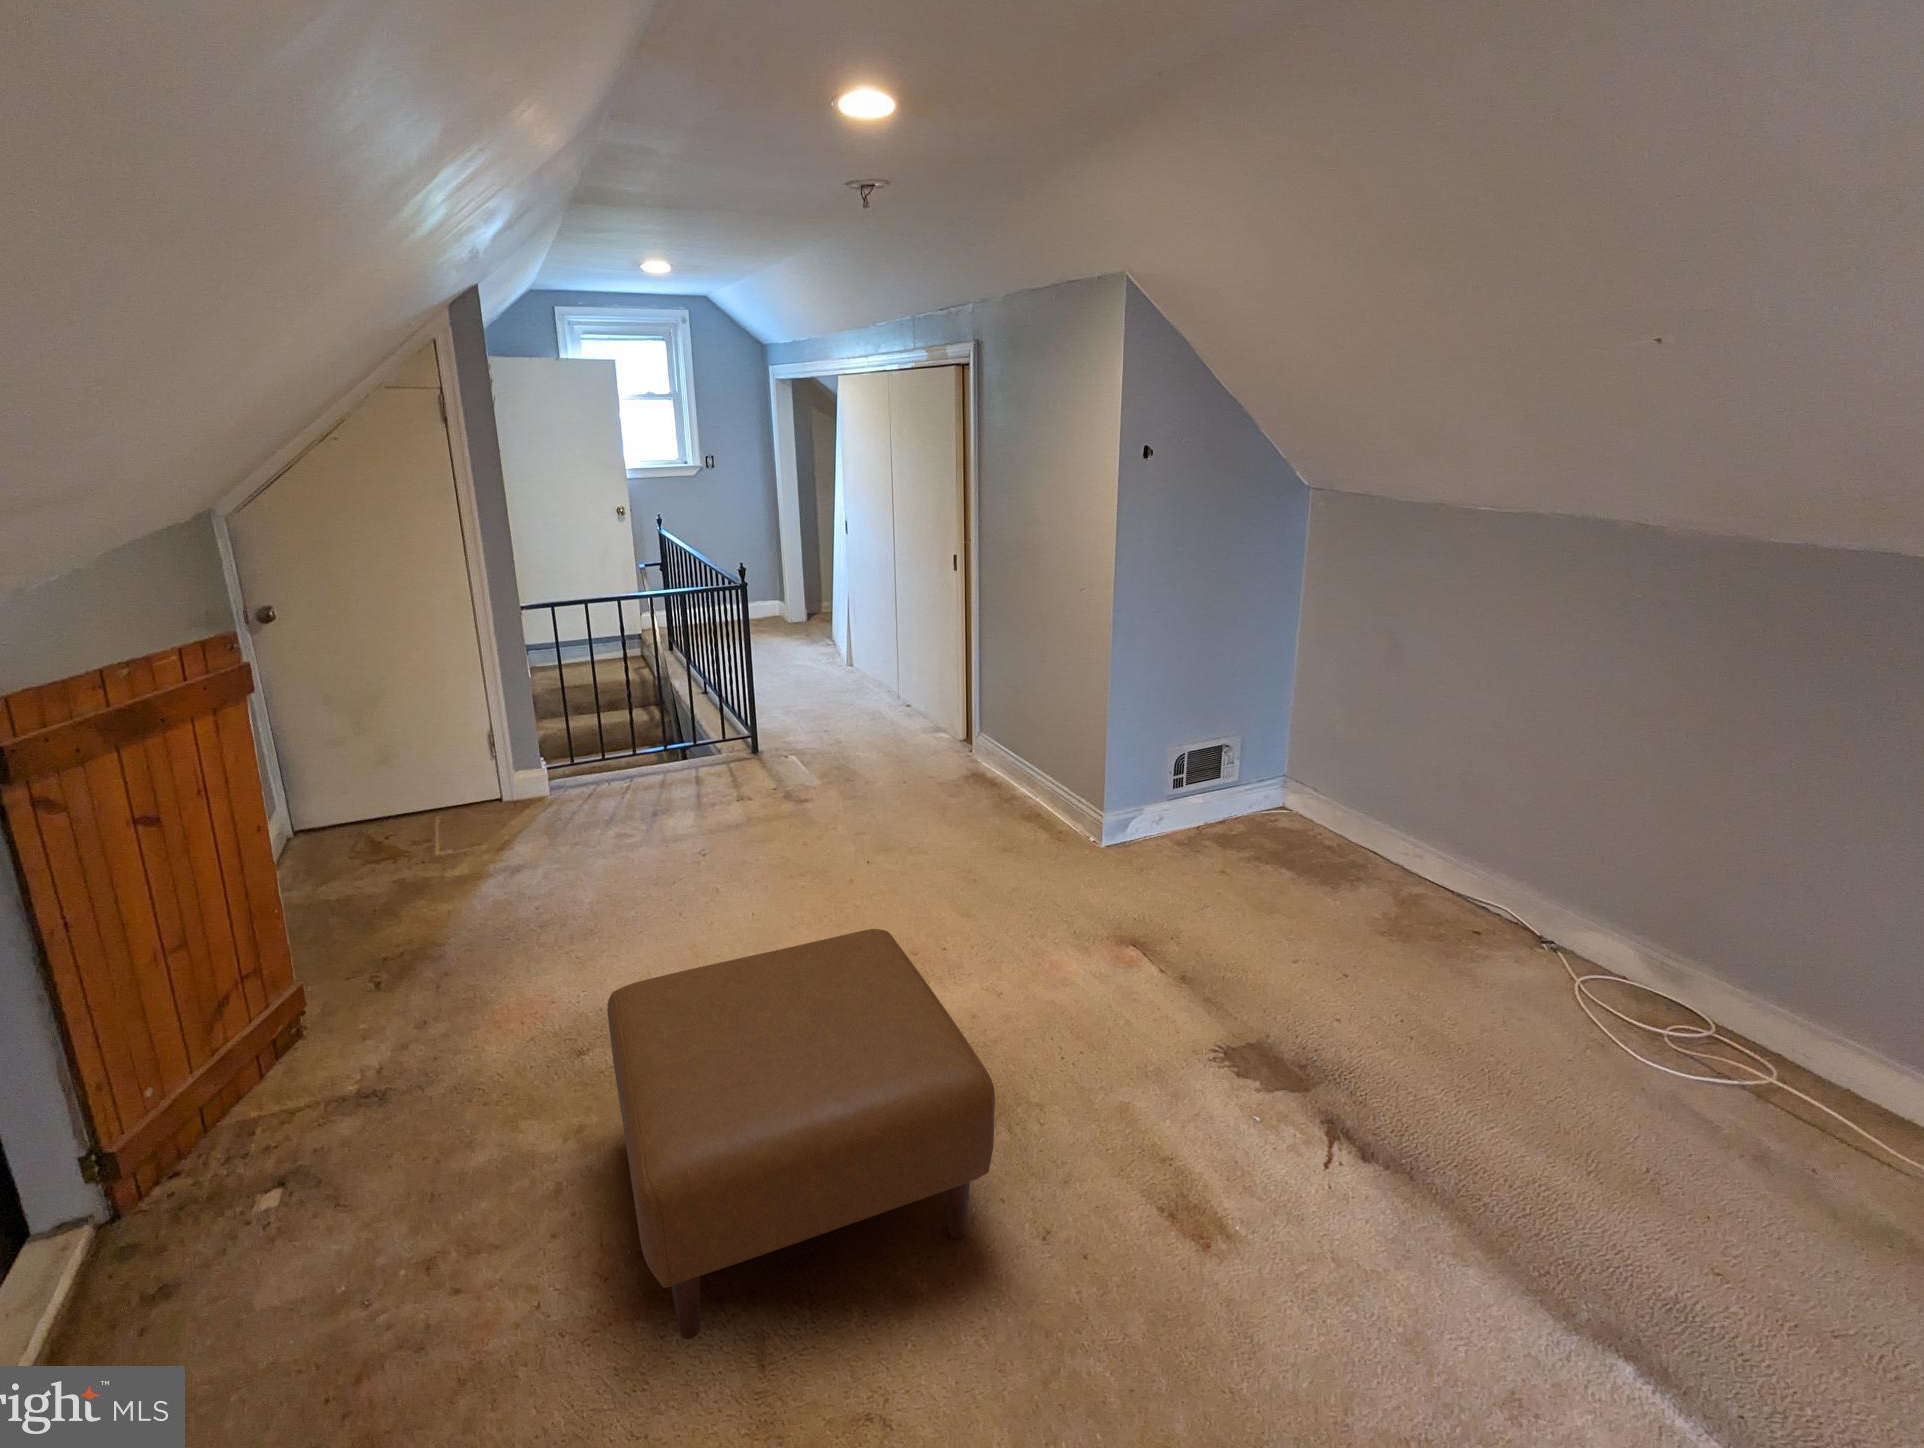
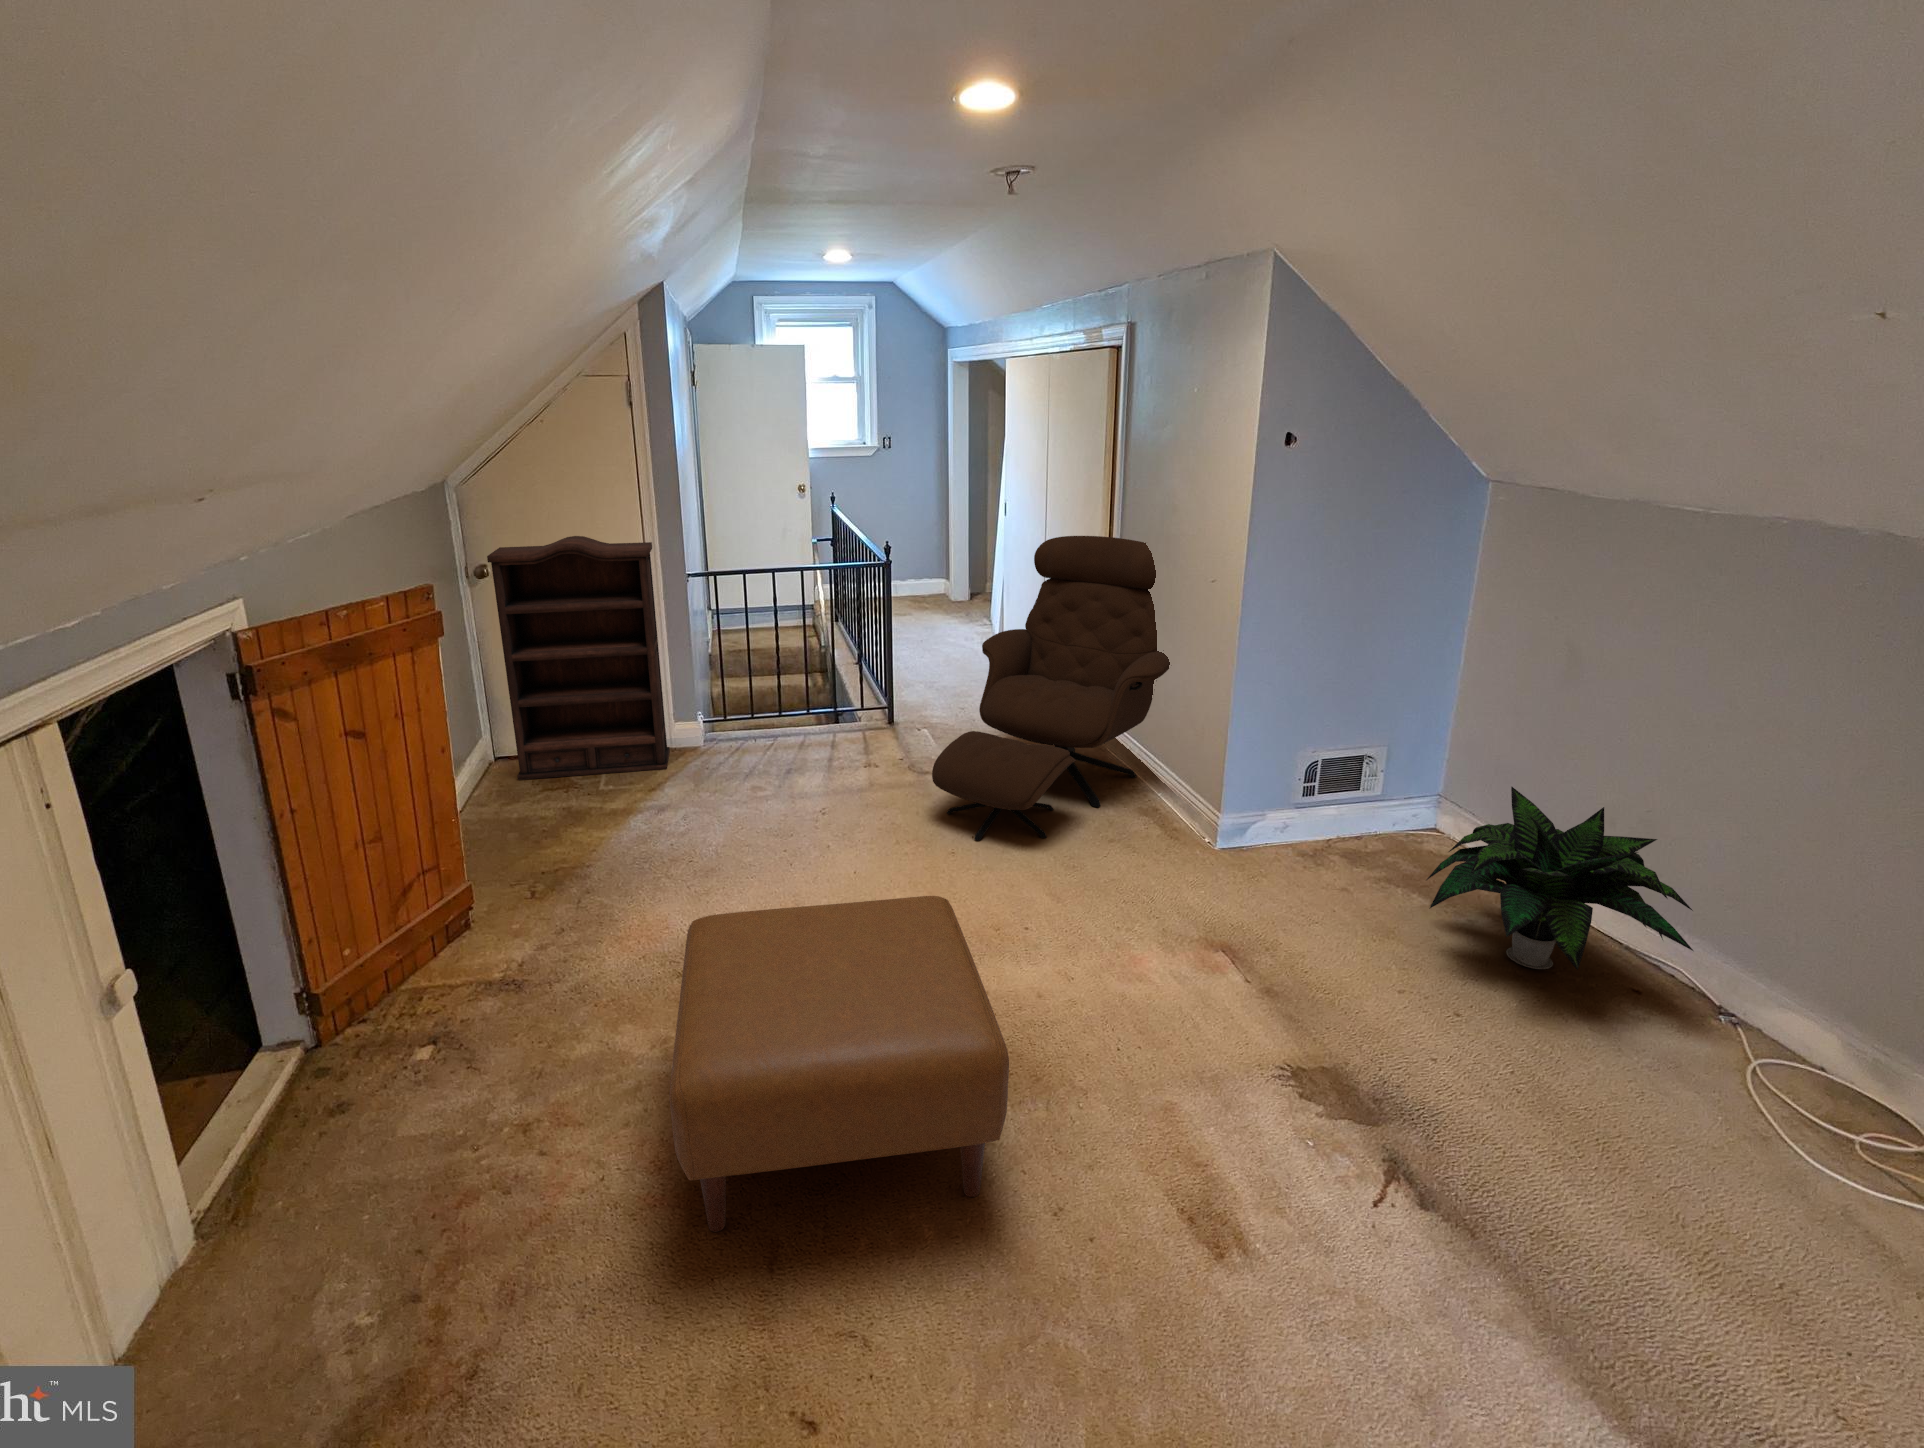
lounge chair: none [822,552,1045,866] -> present [932,536,1170,841]
bookshelf: none [274,569,512,856] -> present [487,536,670,780]
potted plant: none [1299,763,1526,924] -> present [1427,787,1693,970]

